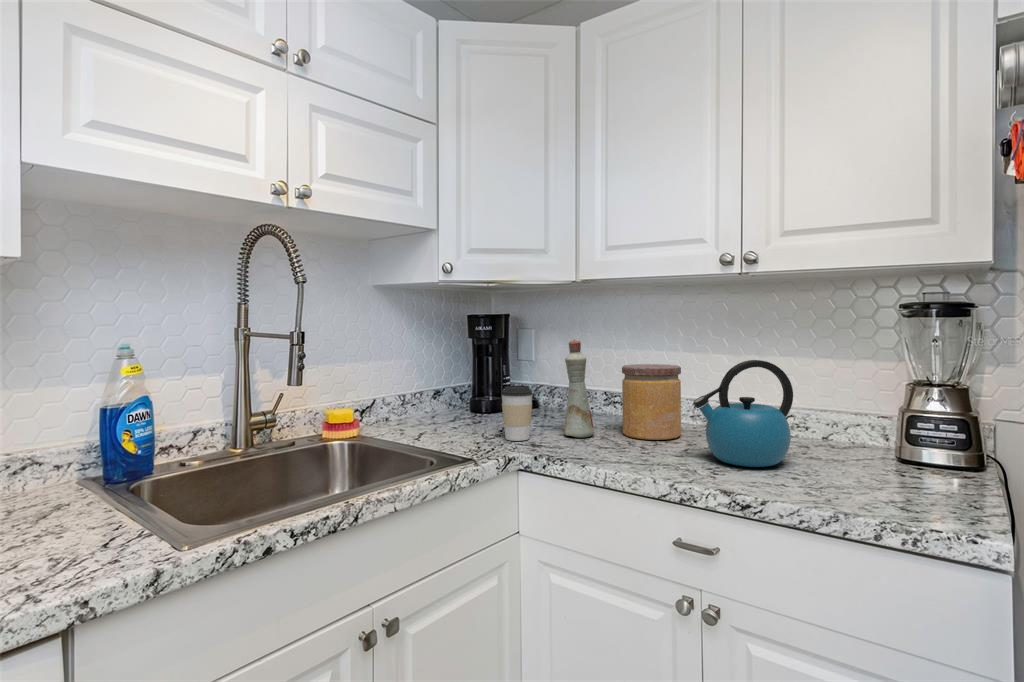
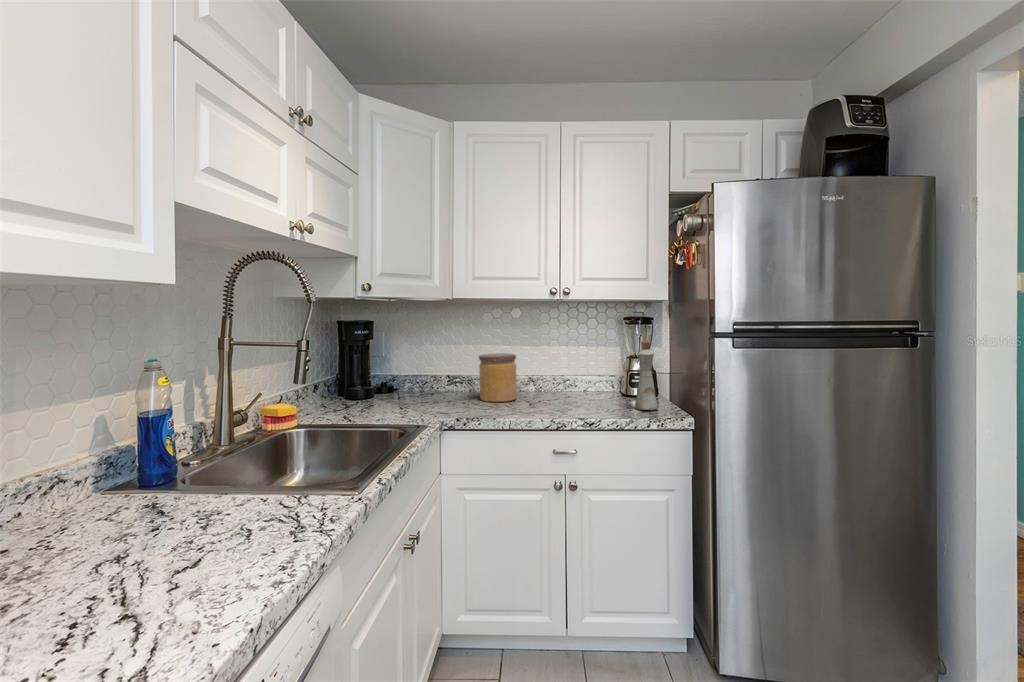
bottle: present [564,339,594,438] -> present [635,340,657,410]
kettle: present [693,360,793,467] -> none [543,348,591,408]
coffee cup: present [501,386,533,441] -> none [410,373,434,413]

